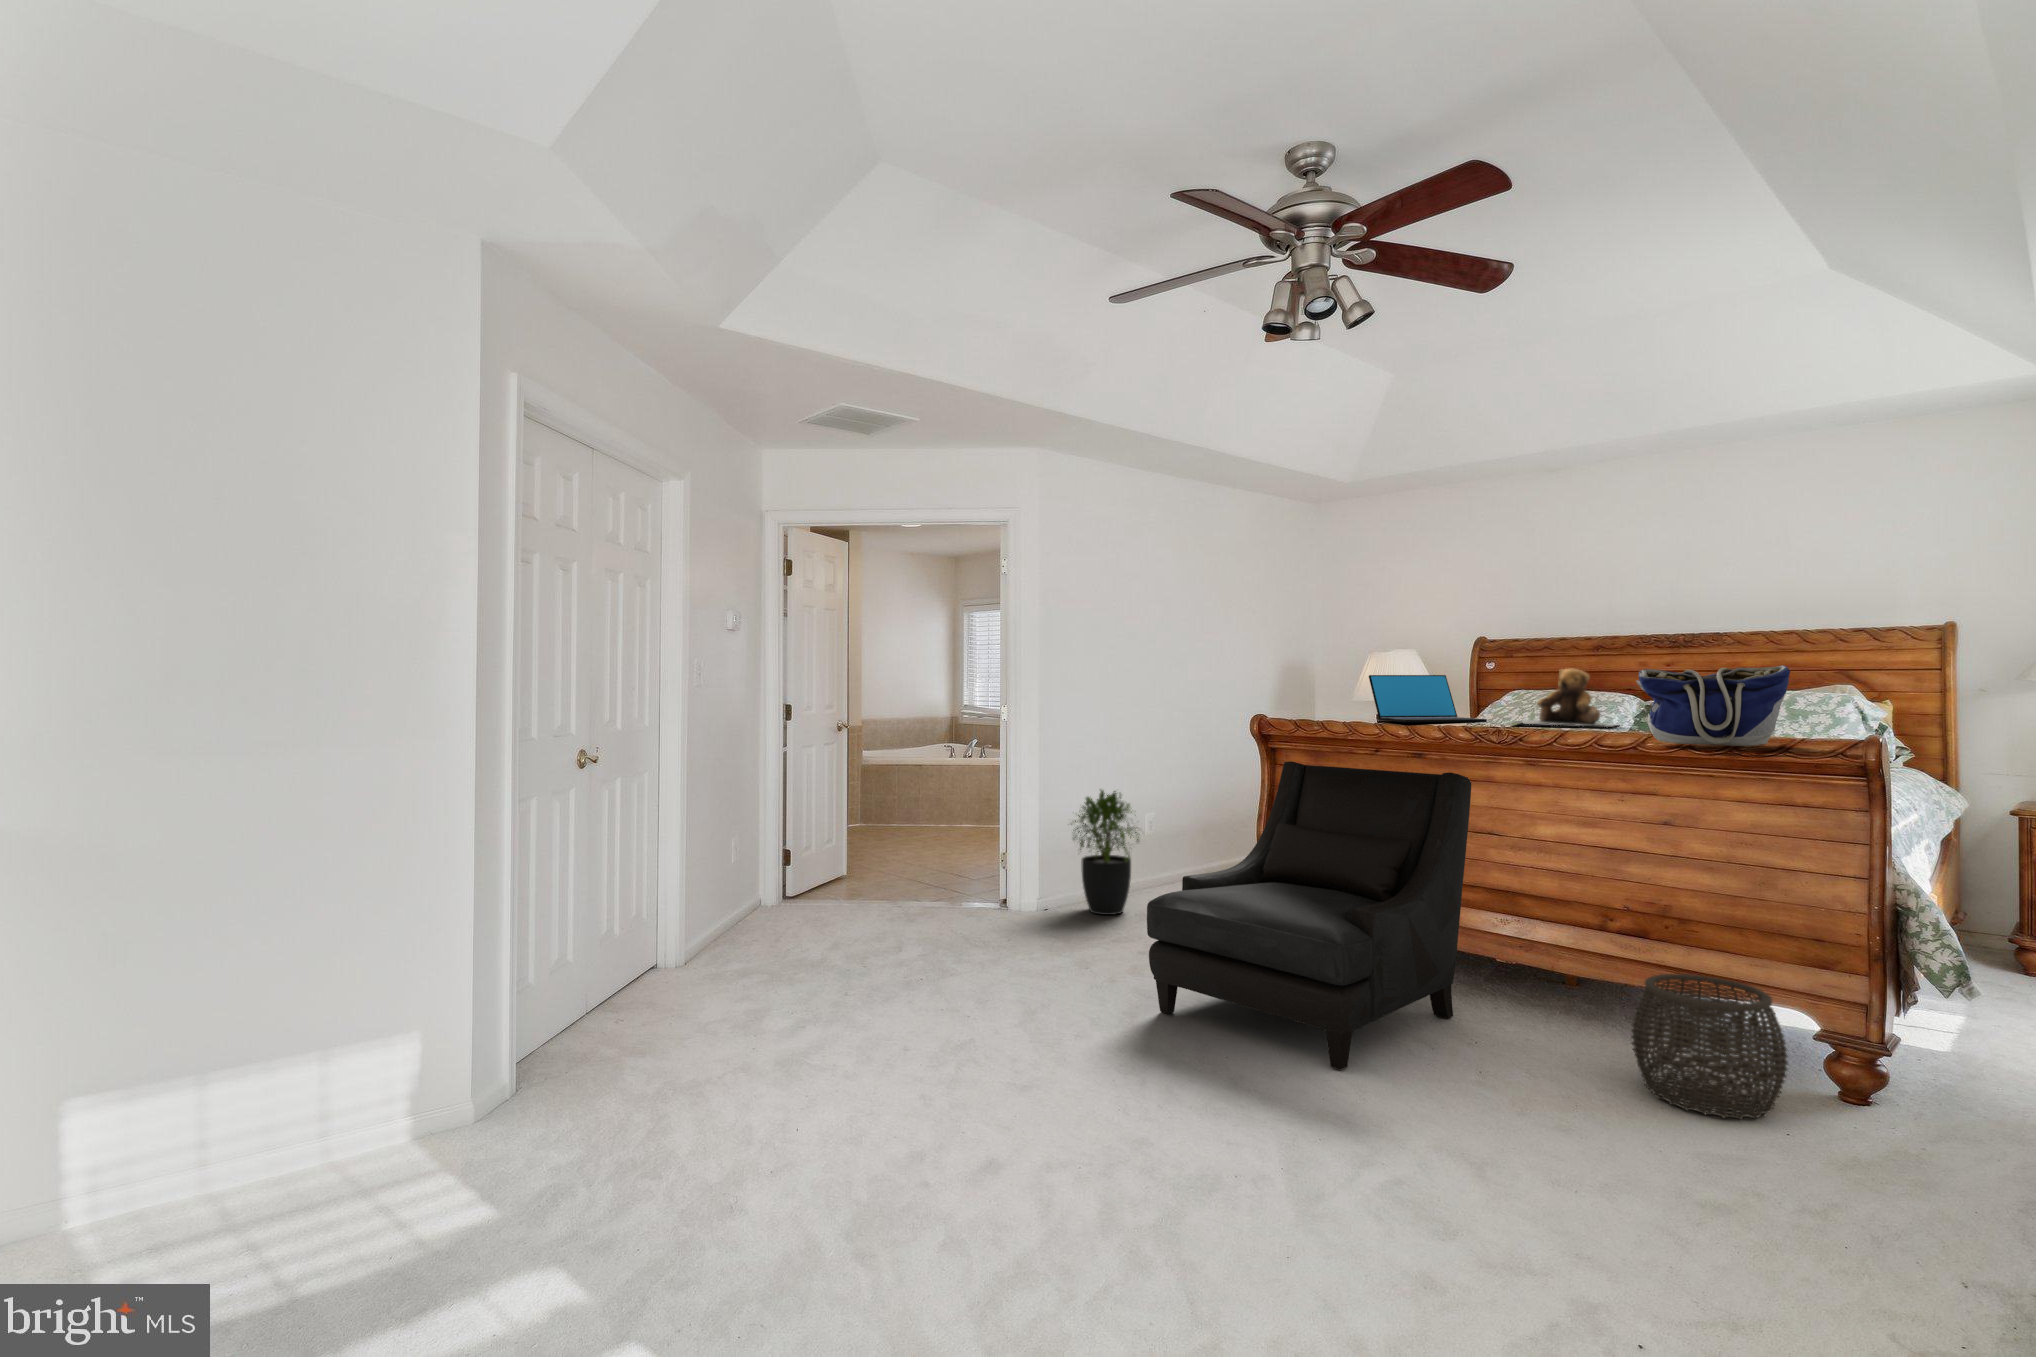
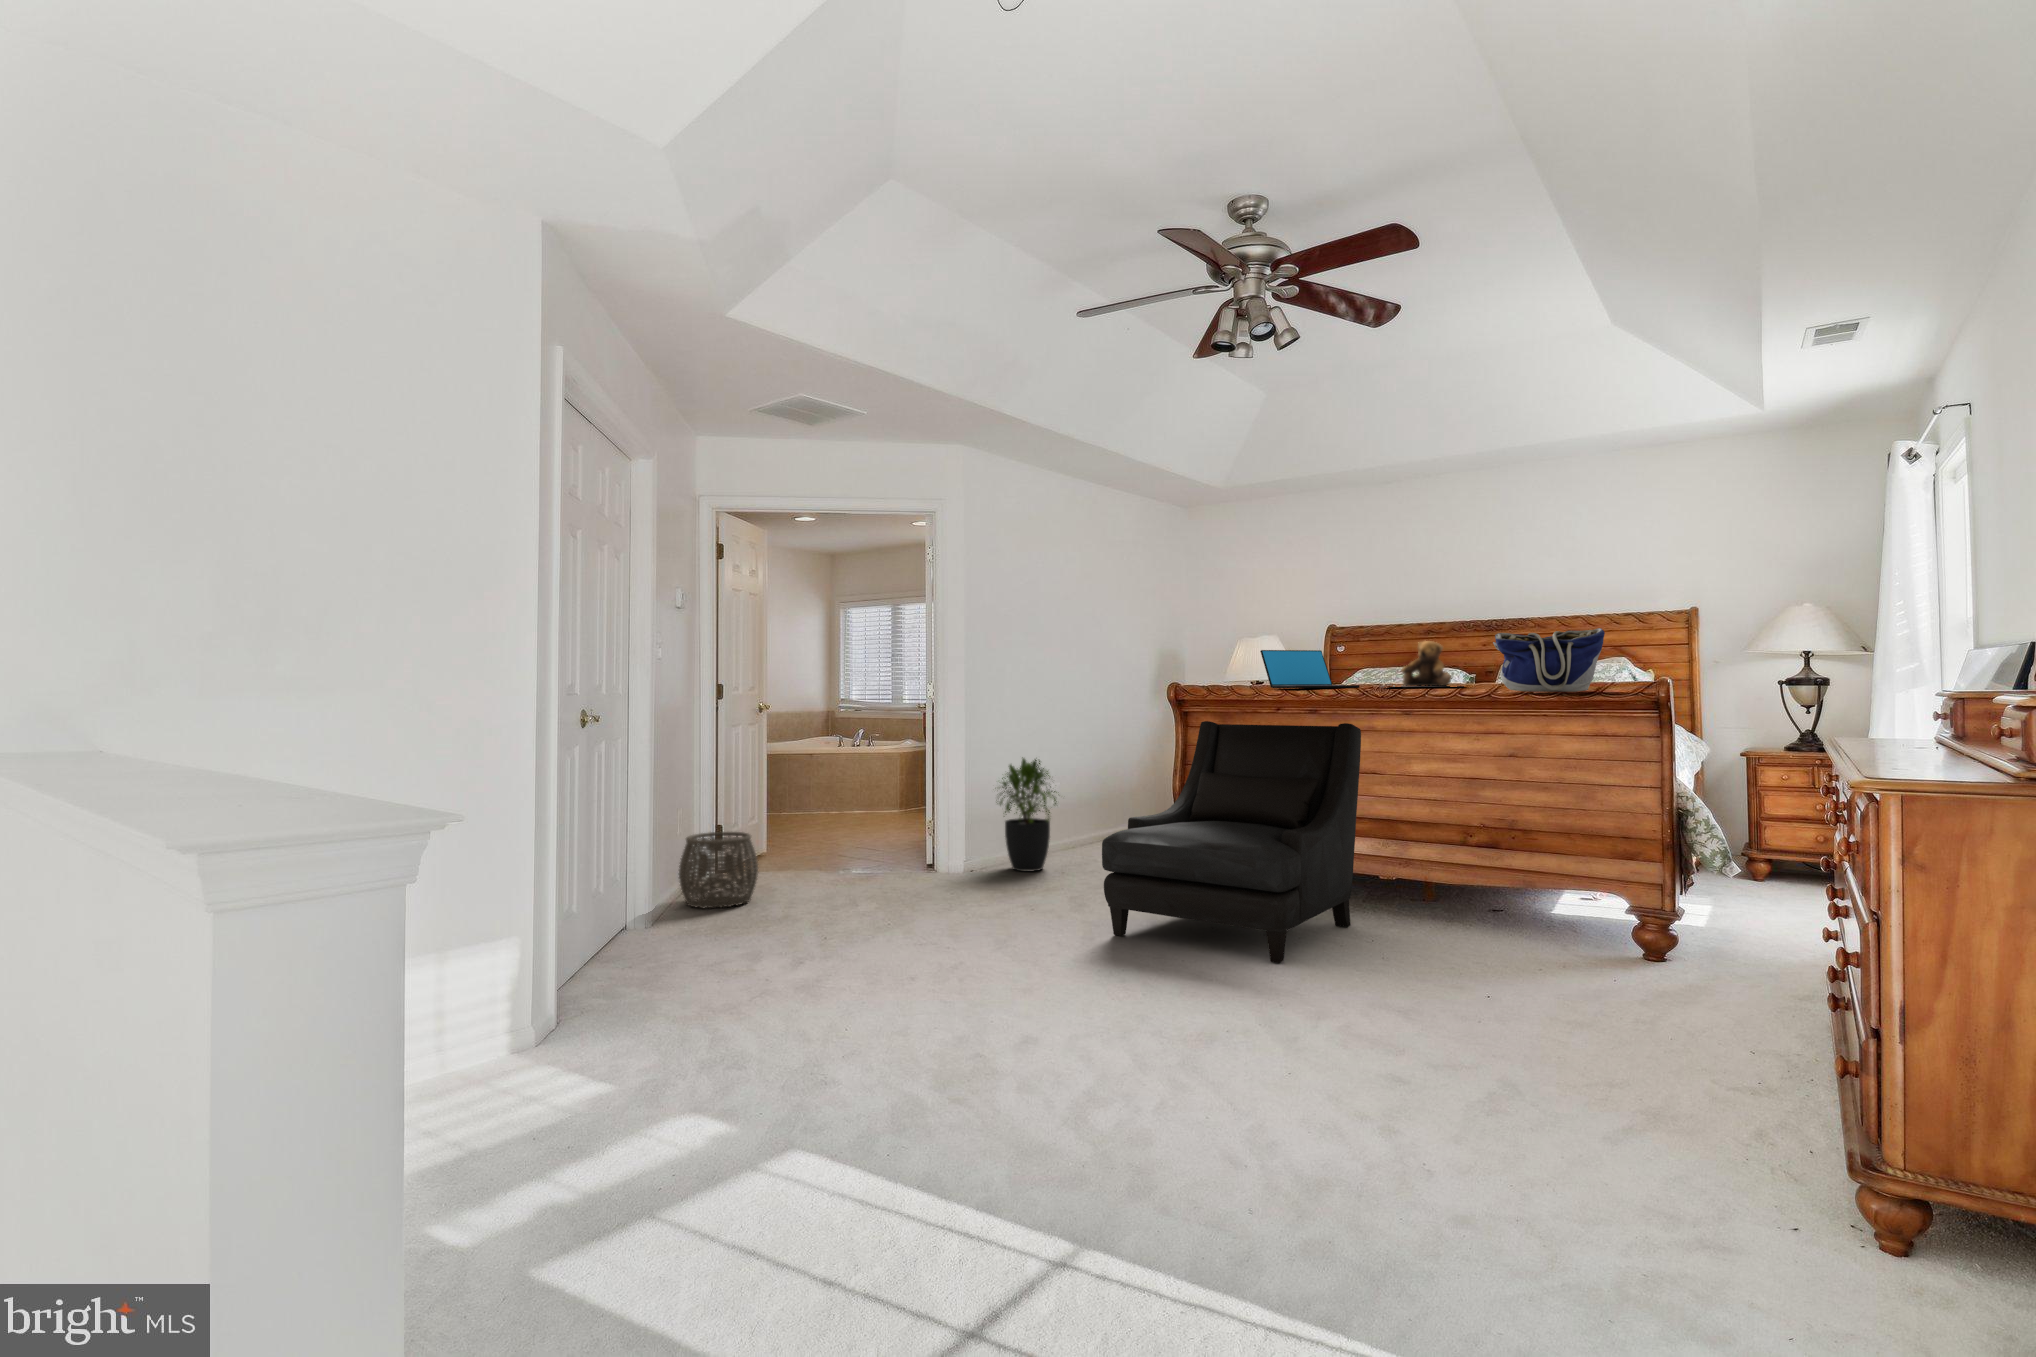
woven basket: present [1631,974,1788,1119] -> present [679,832,758,908]

